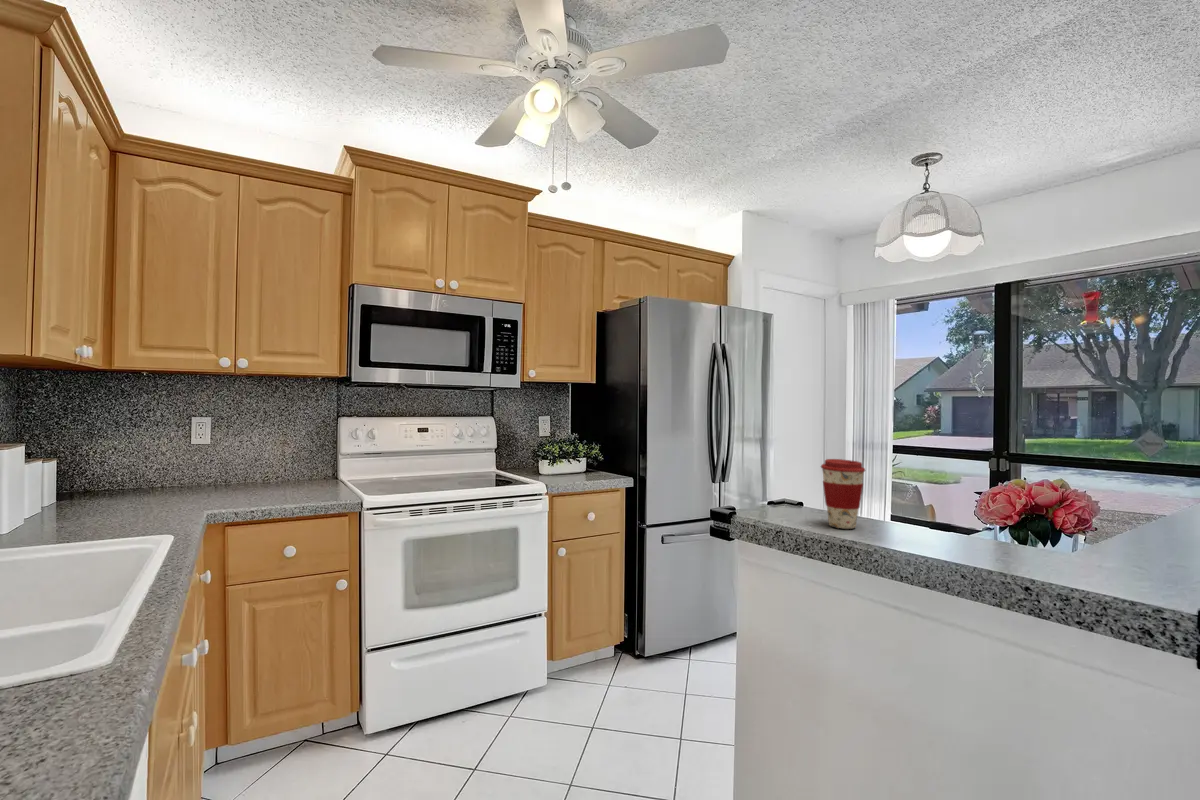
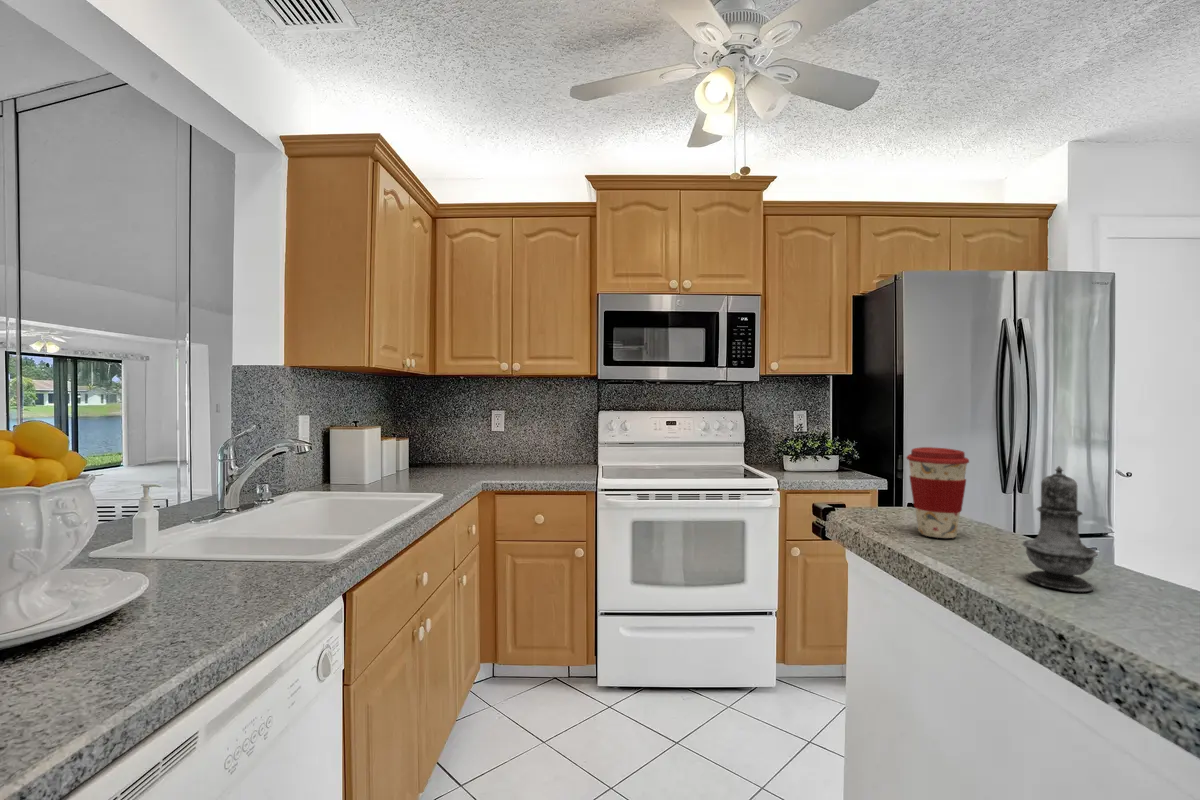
salt shaker: none [943,473,990,556] -> present [1023,466,1098,592]

